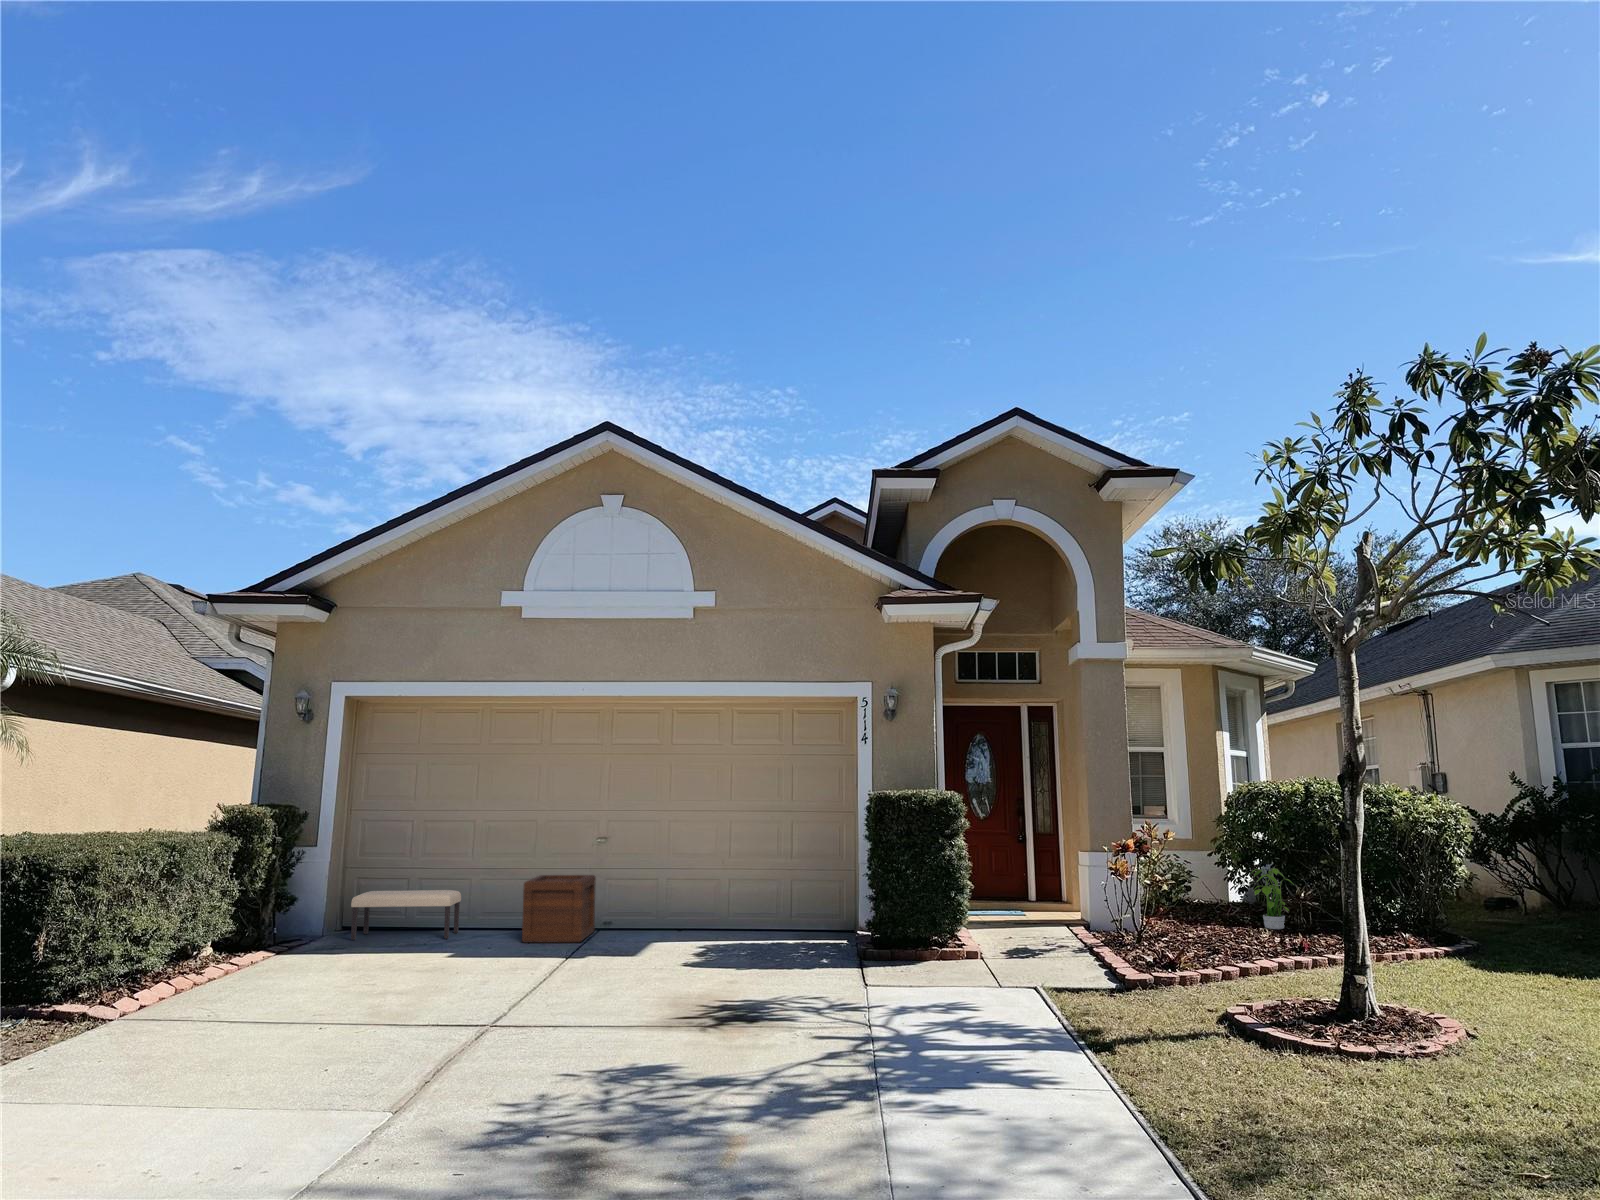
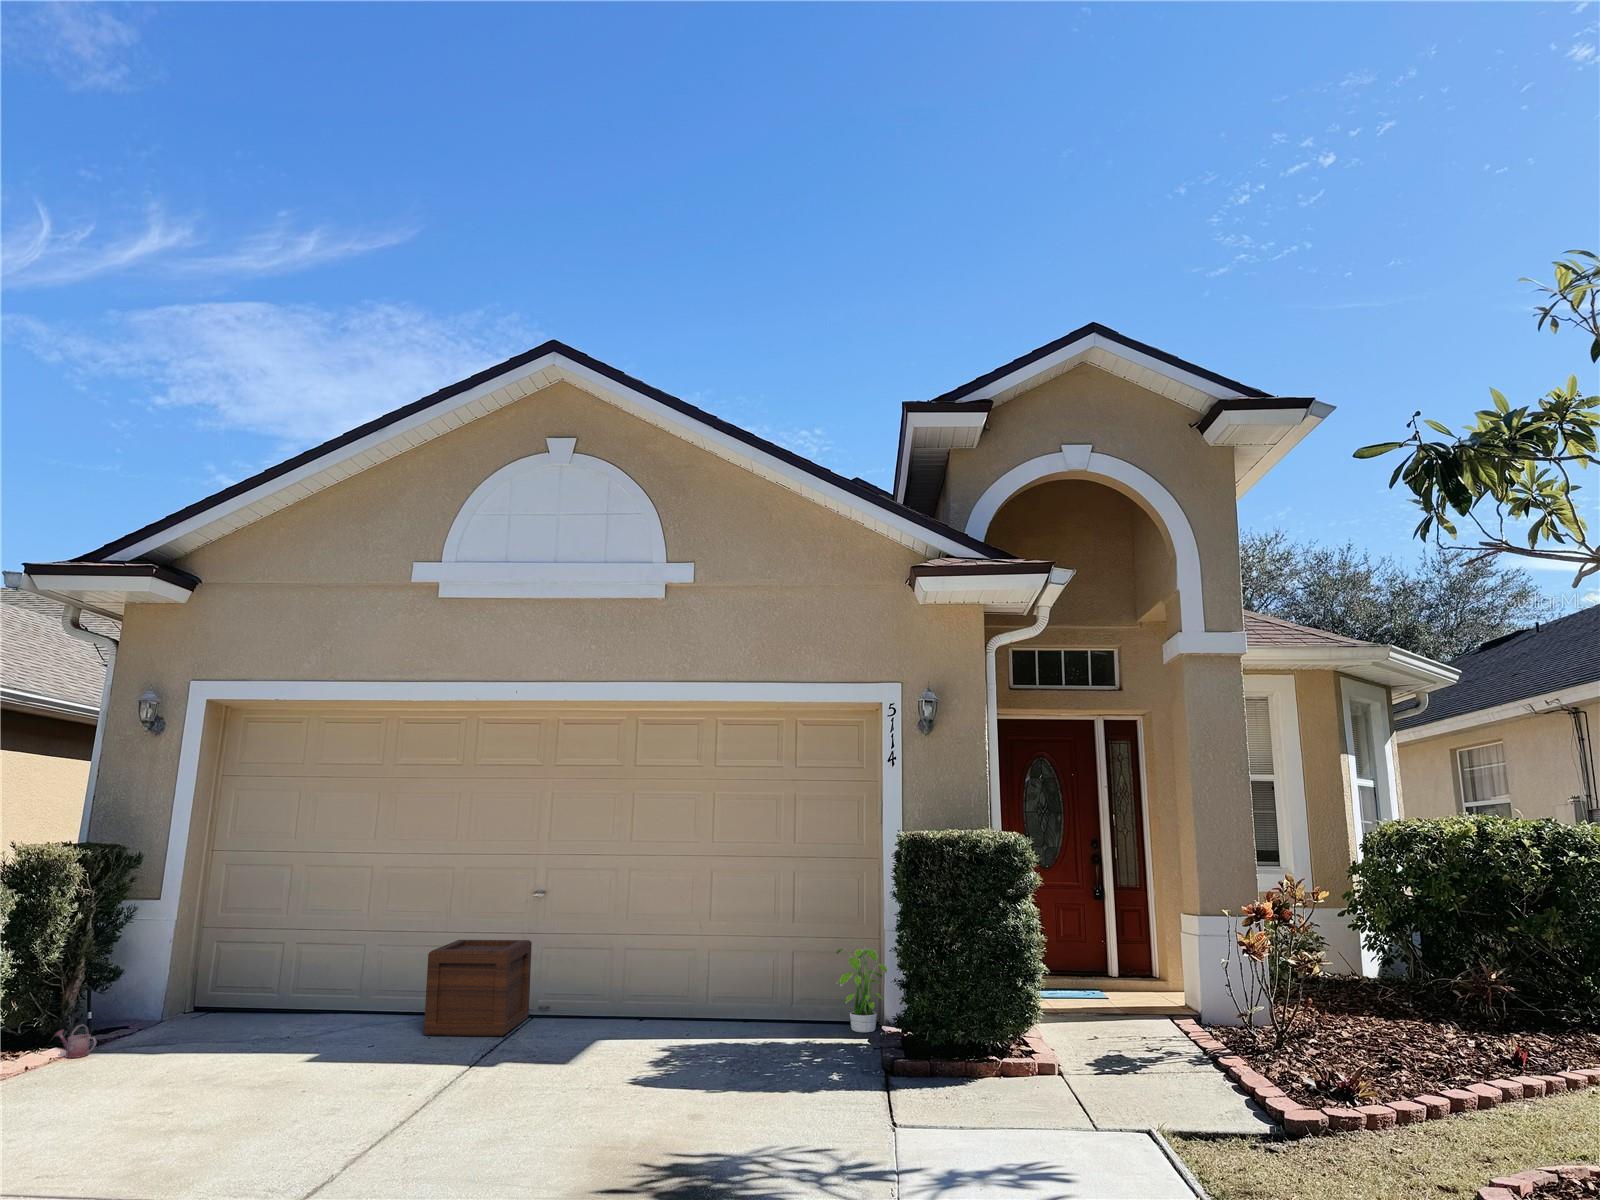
potted plant: present [1252,868,1294,929] -> present [836,948,887,1032]
bench: present [351,890,461,940] -> none [198,959,353,1028]
watering can: none [258,934,290,958] -> present [55,1025,96,1058]

